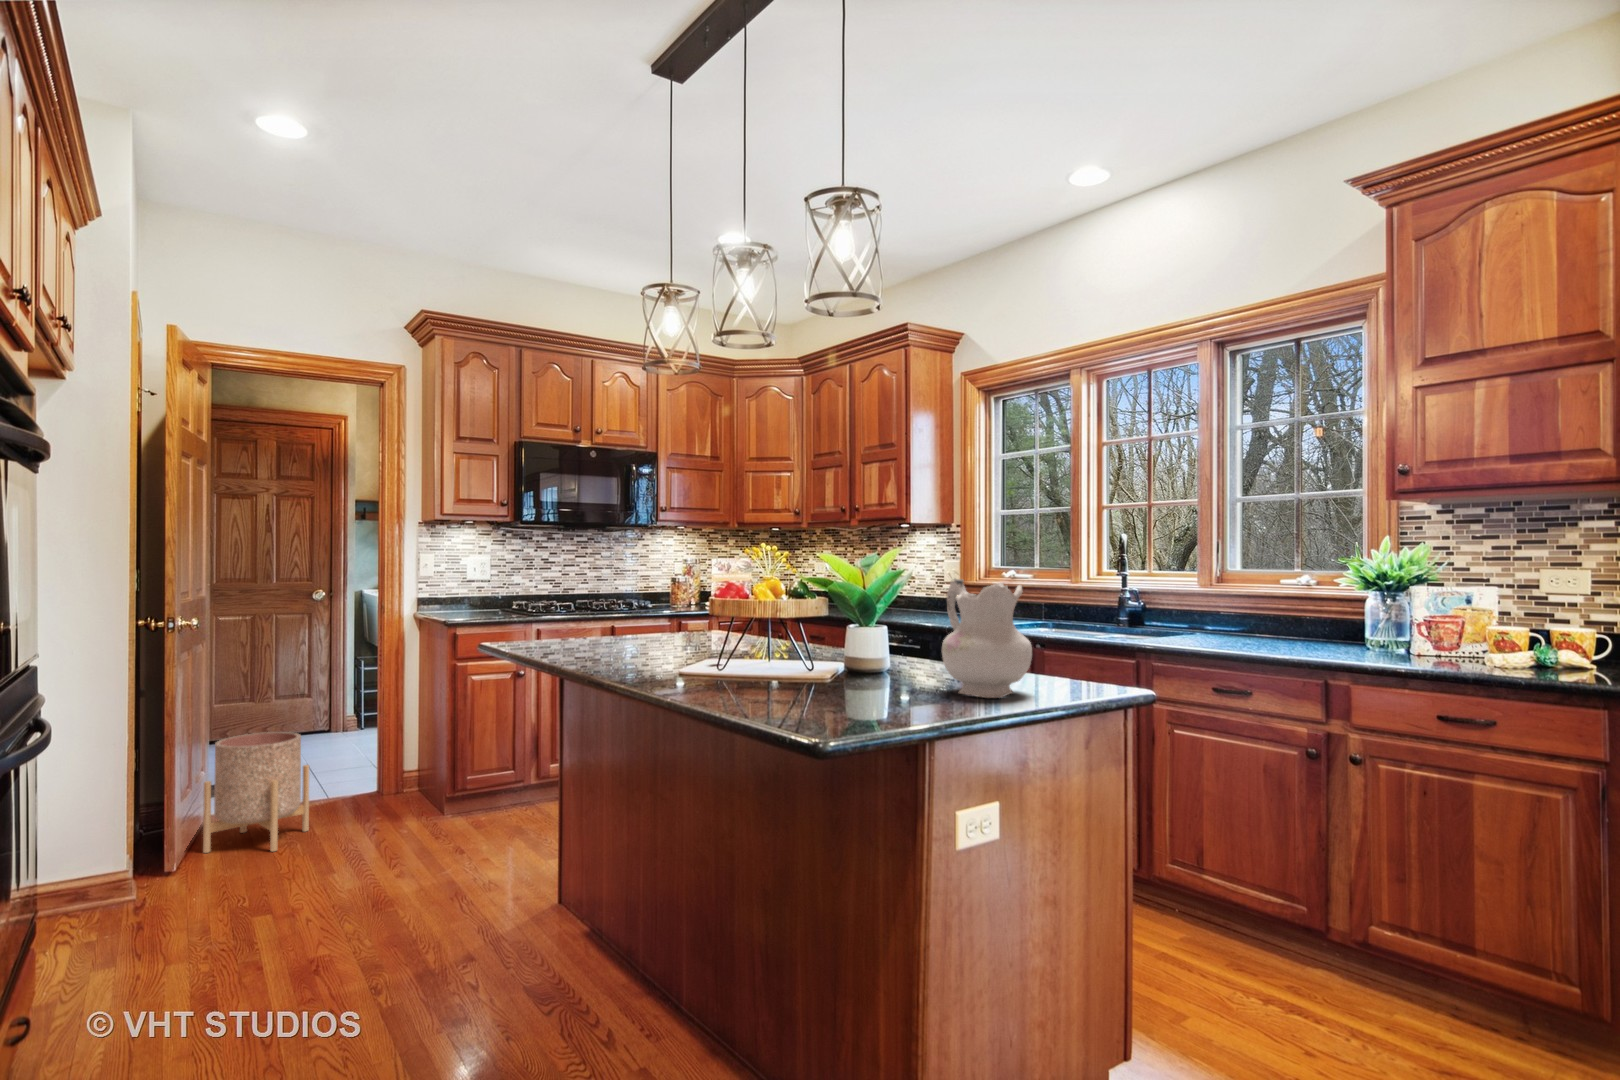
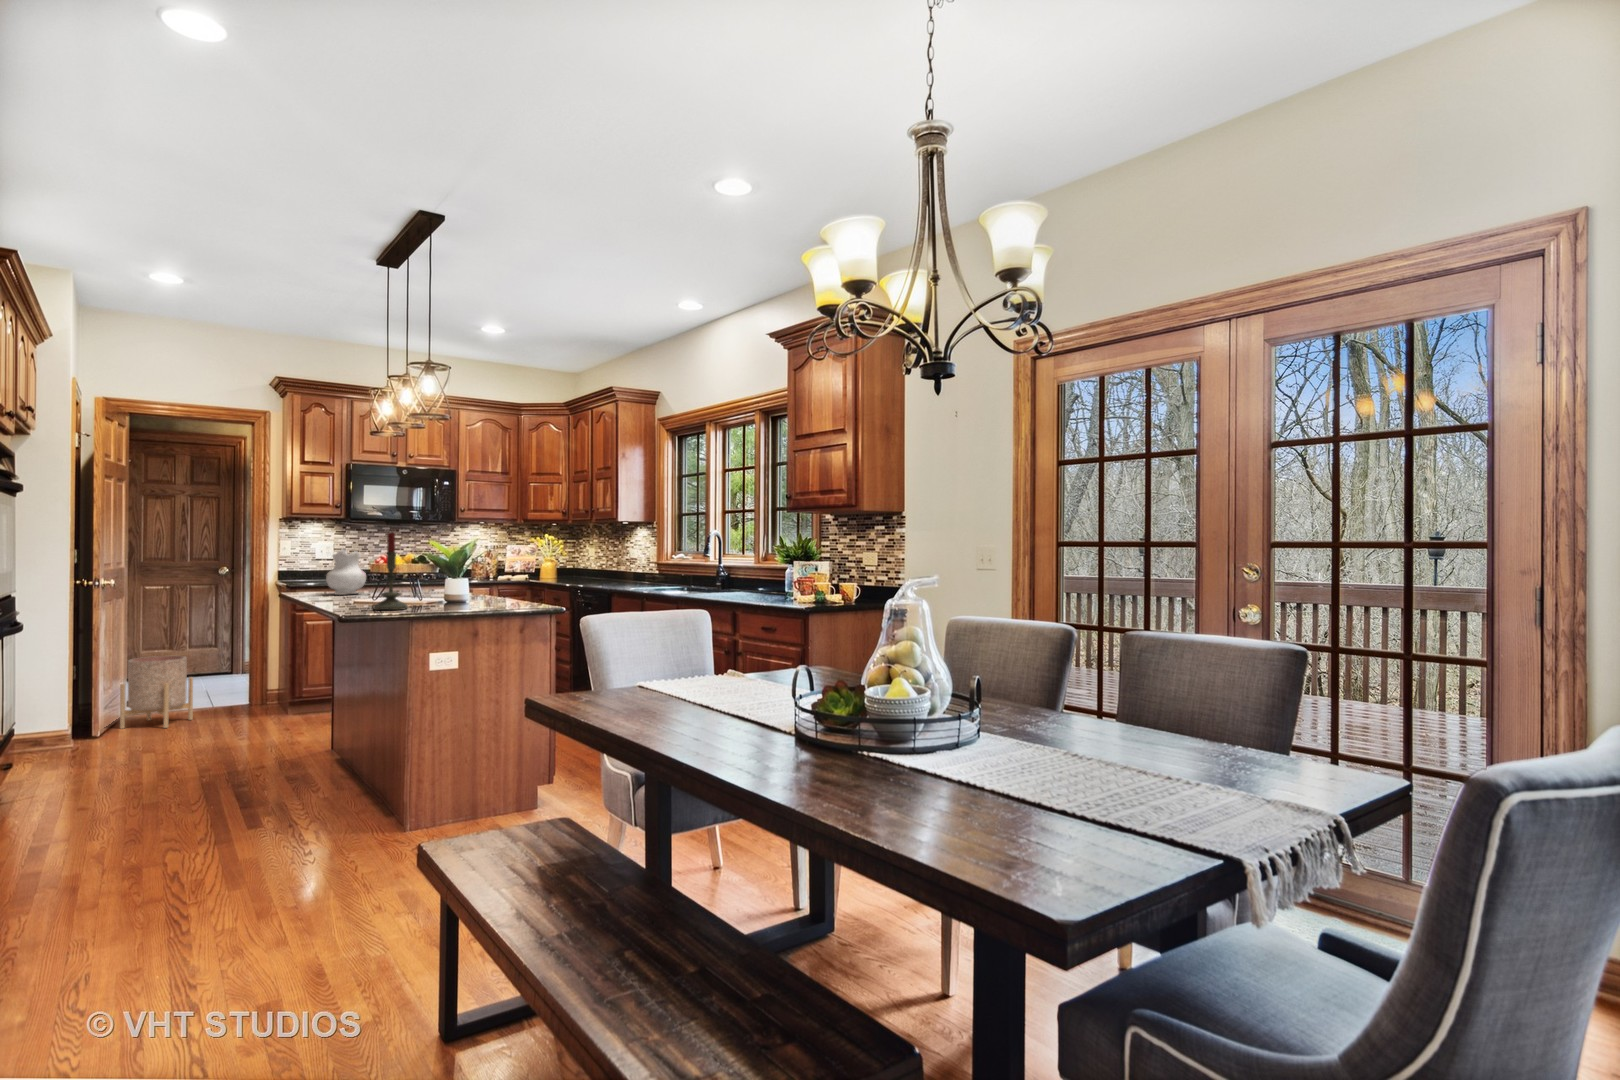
candle: none [781,532,847,705] -> present [374,532,408,610]
ceramic pitcher: present [942,579,1032,698] -> present [326,549,366,595]

